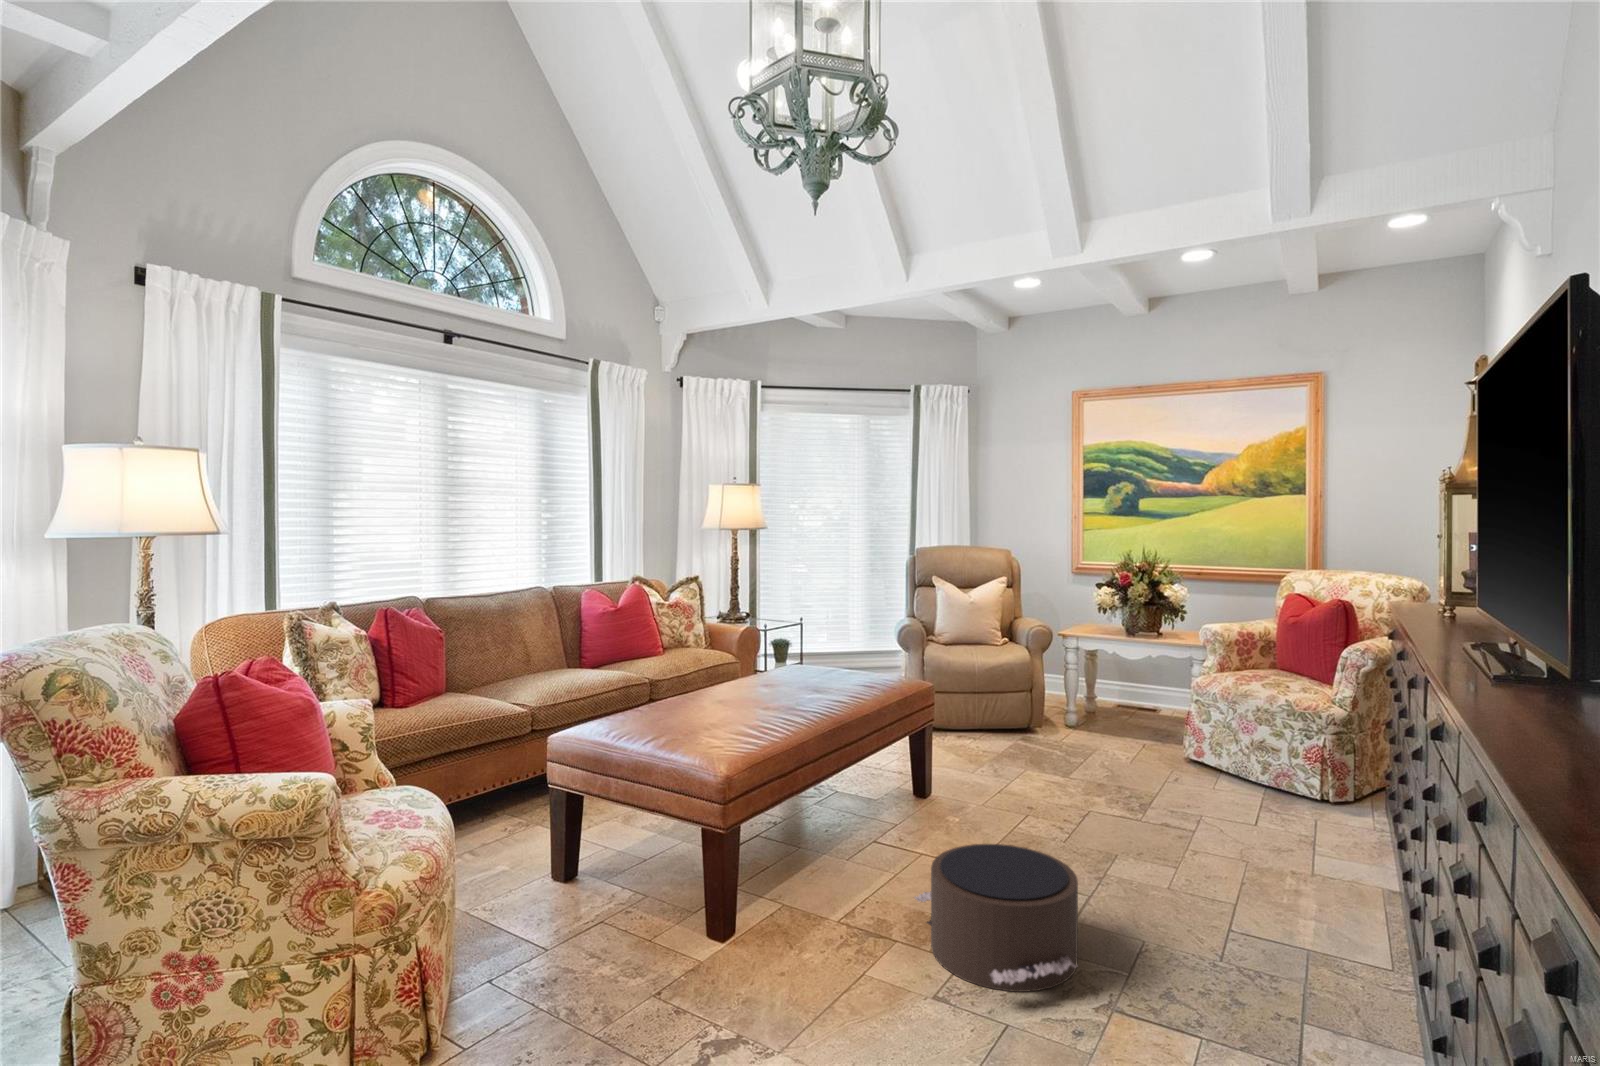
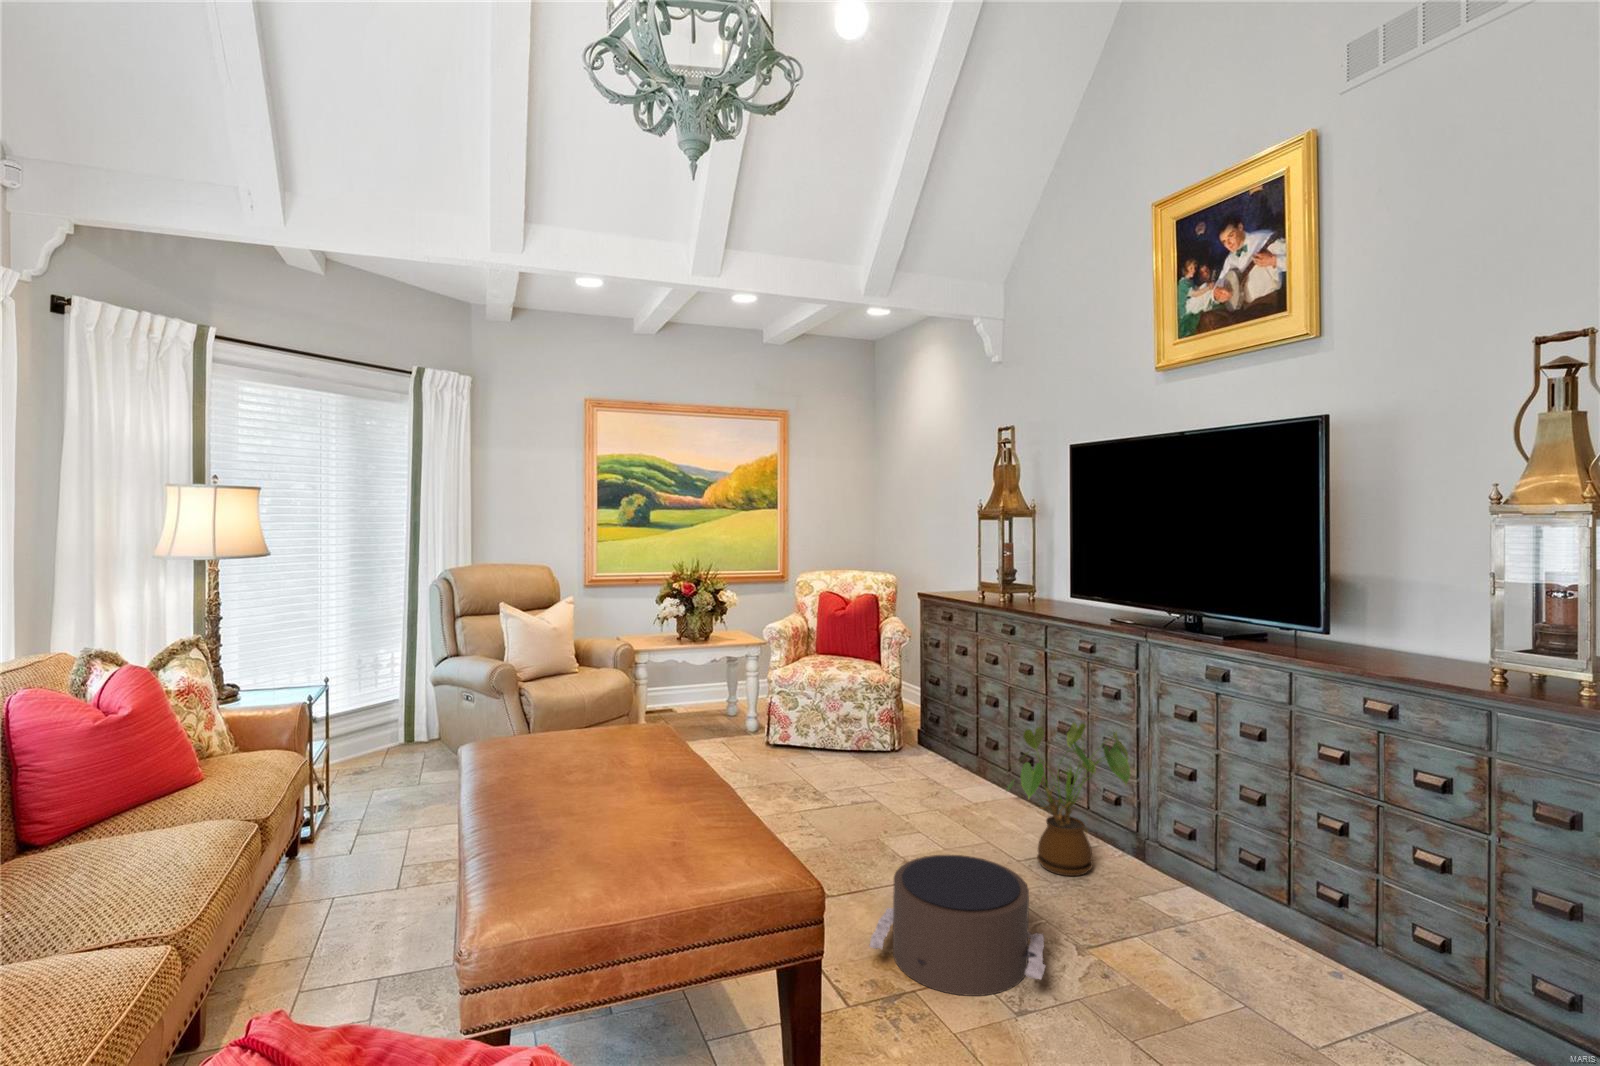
house plant: none [1192,767,1397,978] -> present [1007,723,1130,876]

